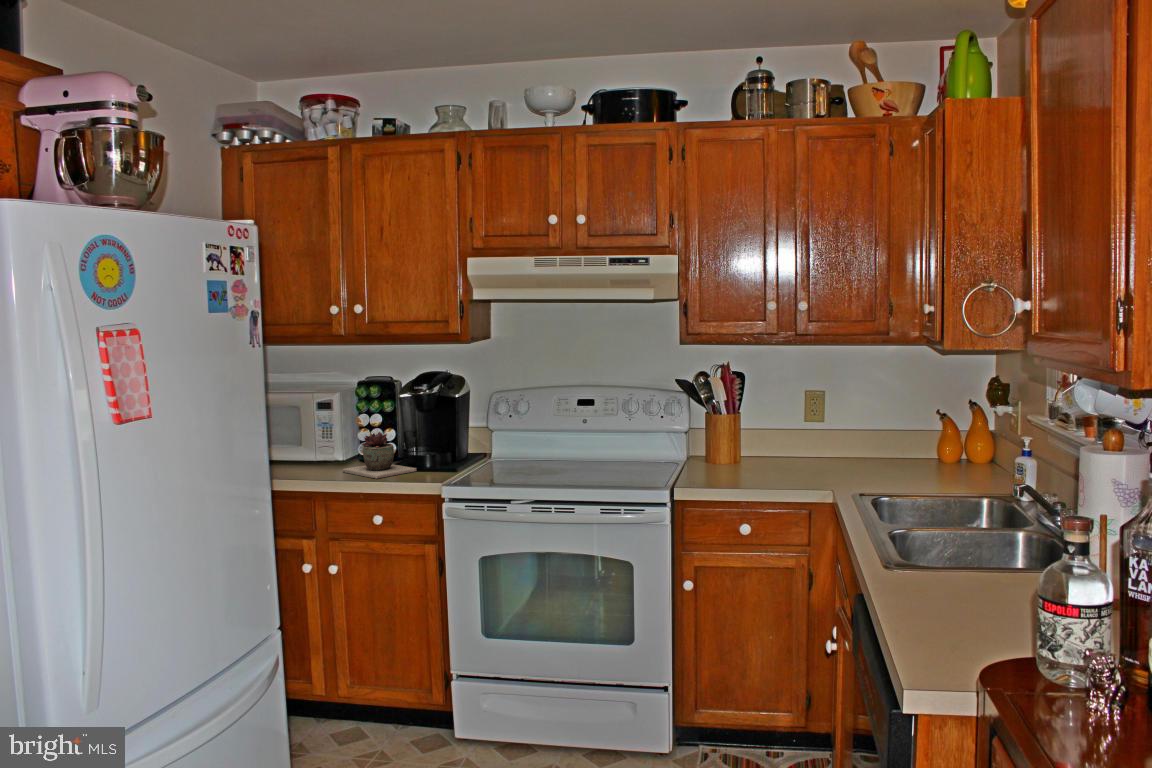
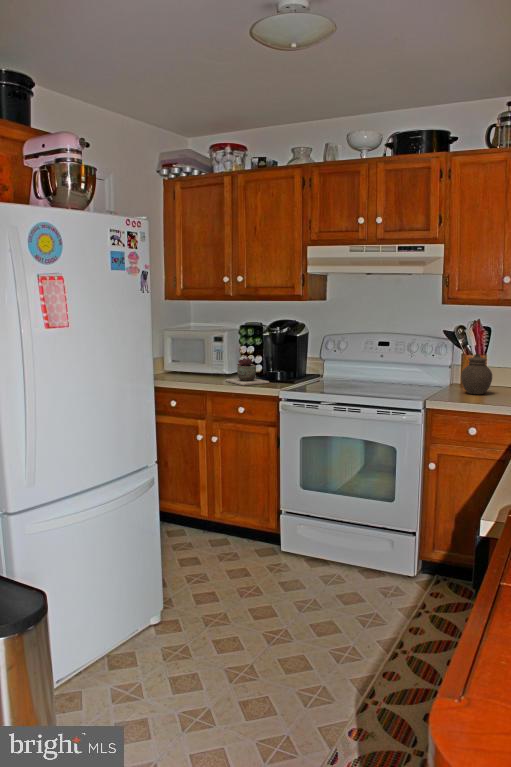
jar: none [711,413,755,473] -> present [461,354,492,394]

